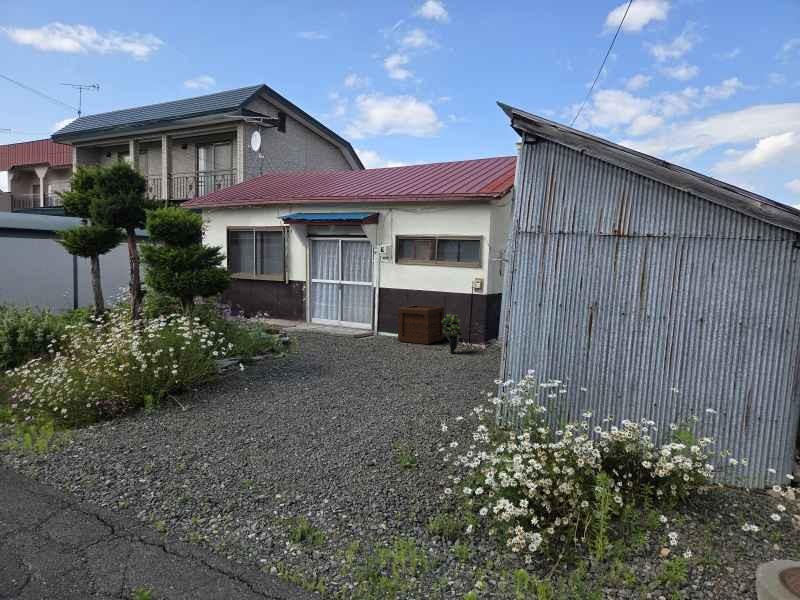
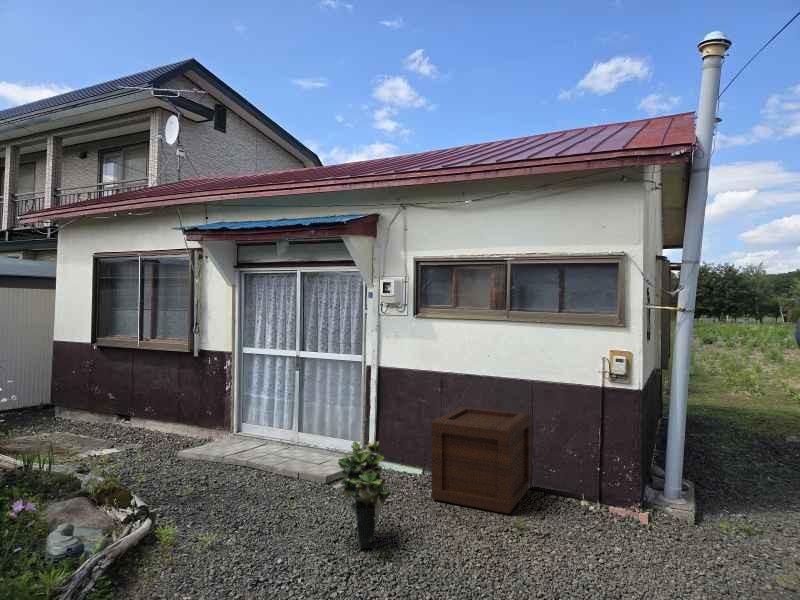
potted plant: present [442,314,463,353] -> present [338,441,392,549]

